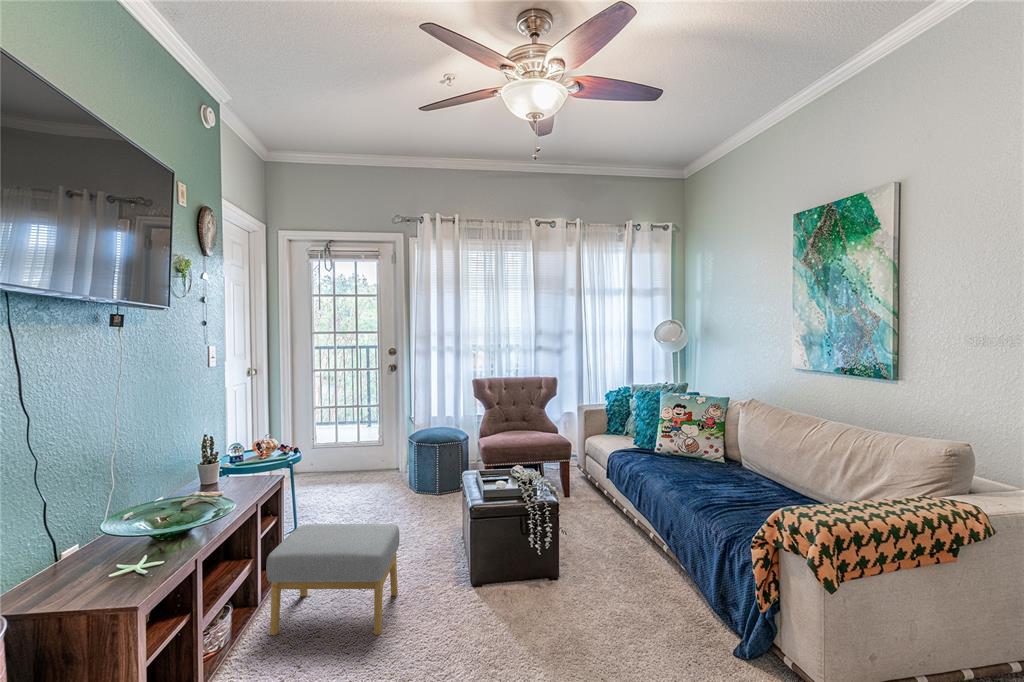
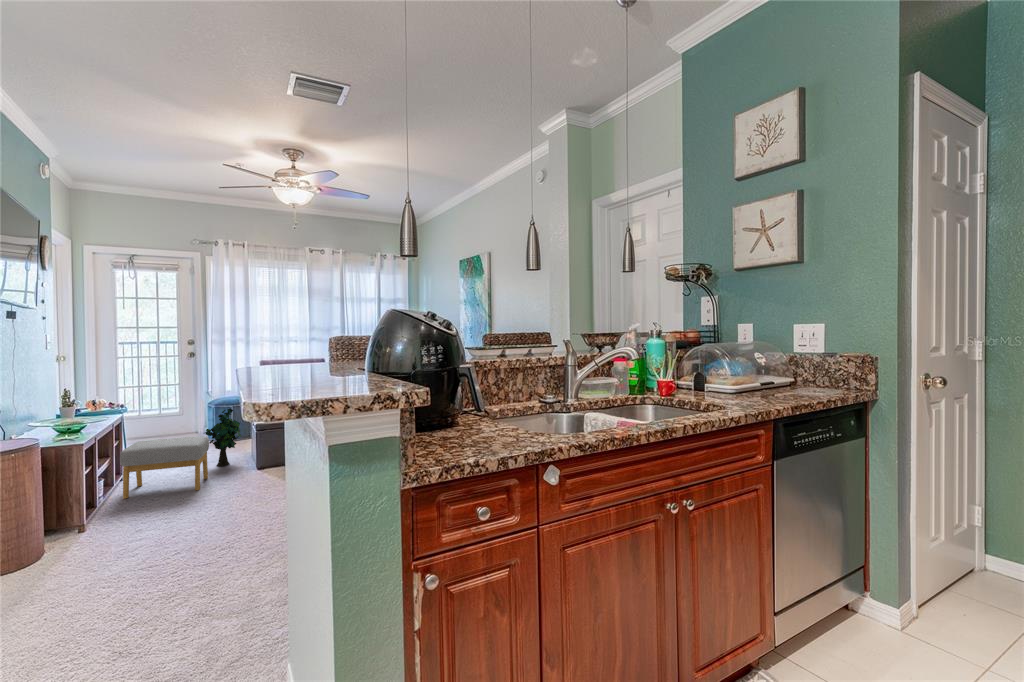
decorative plant: none [395,467,449,560] -> present [205,409,241,467]

